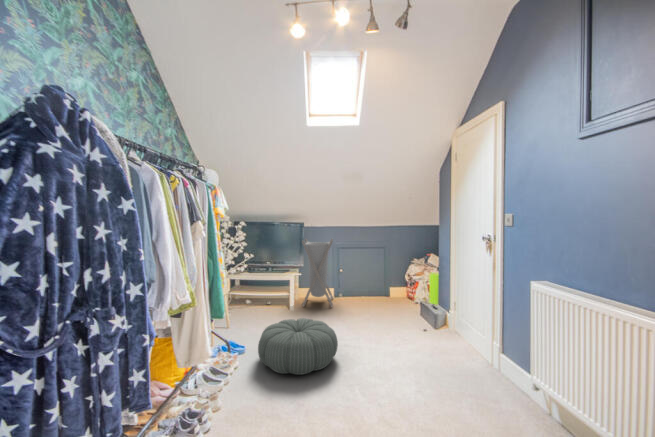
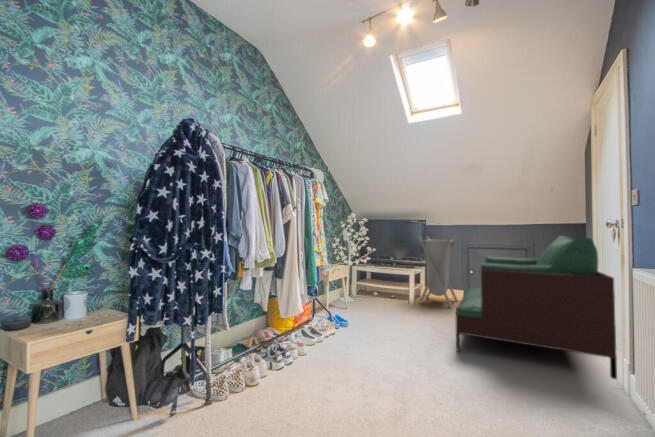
armchair: none [353,240,477,355] -> present [456,236,617,379]
pouf: present [258,318,338,375] -> none [349,303,425,350]

